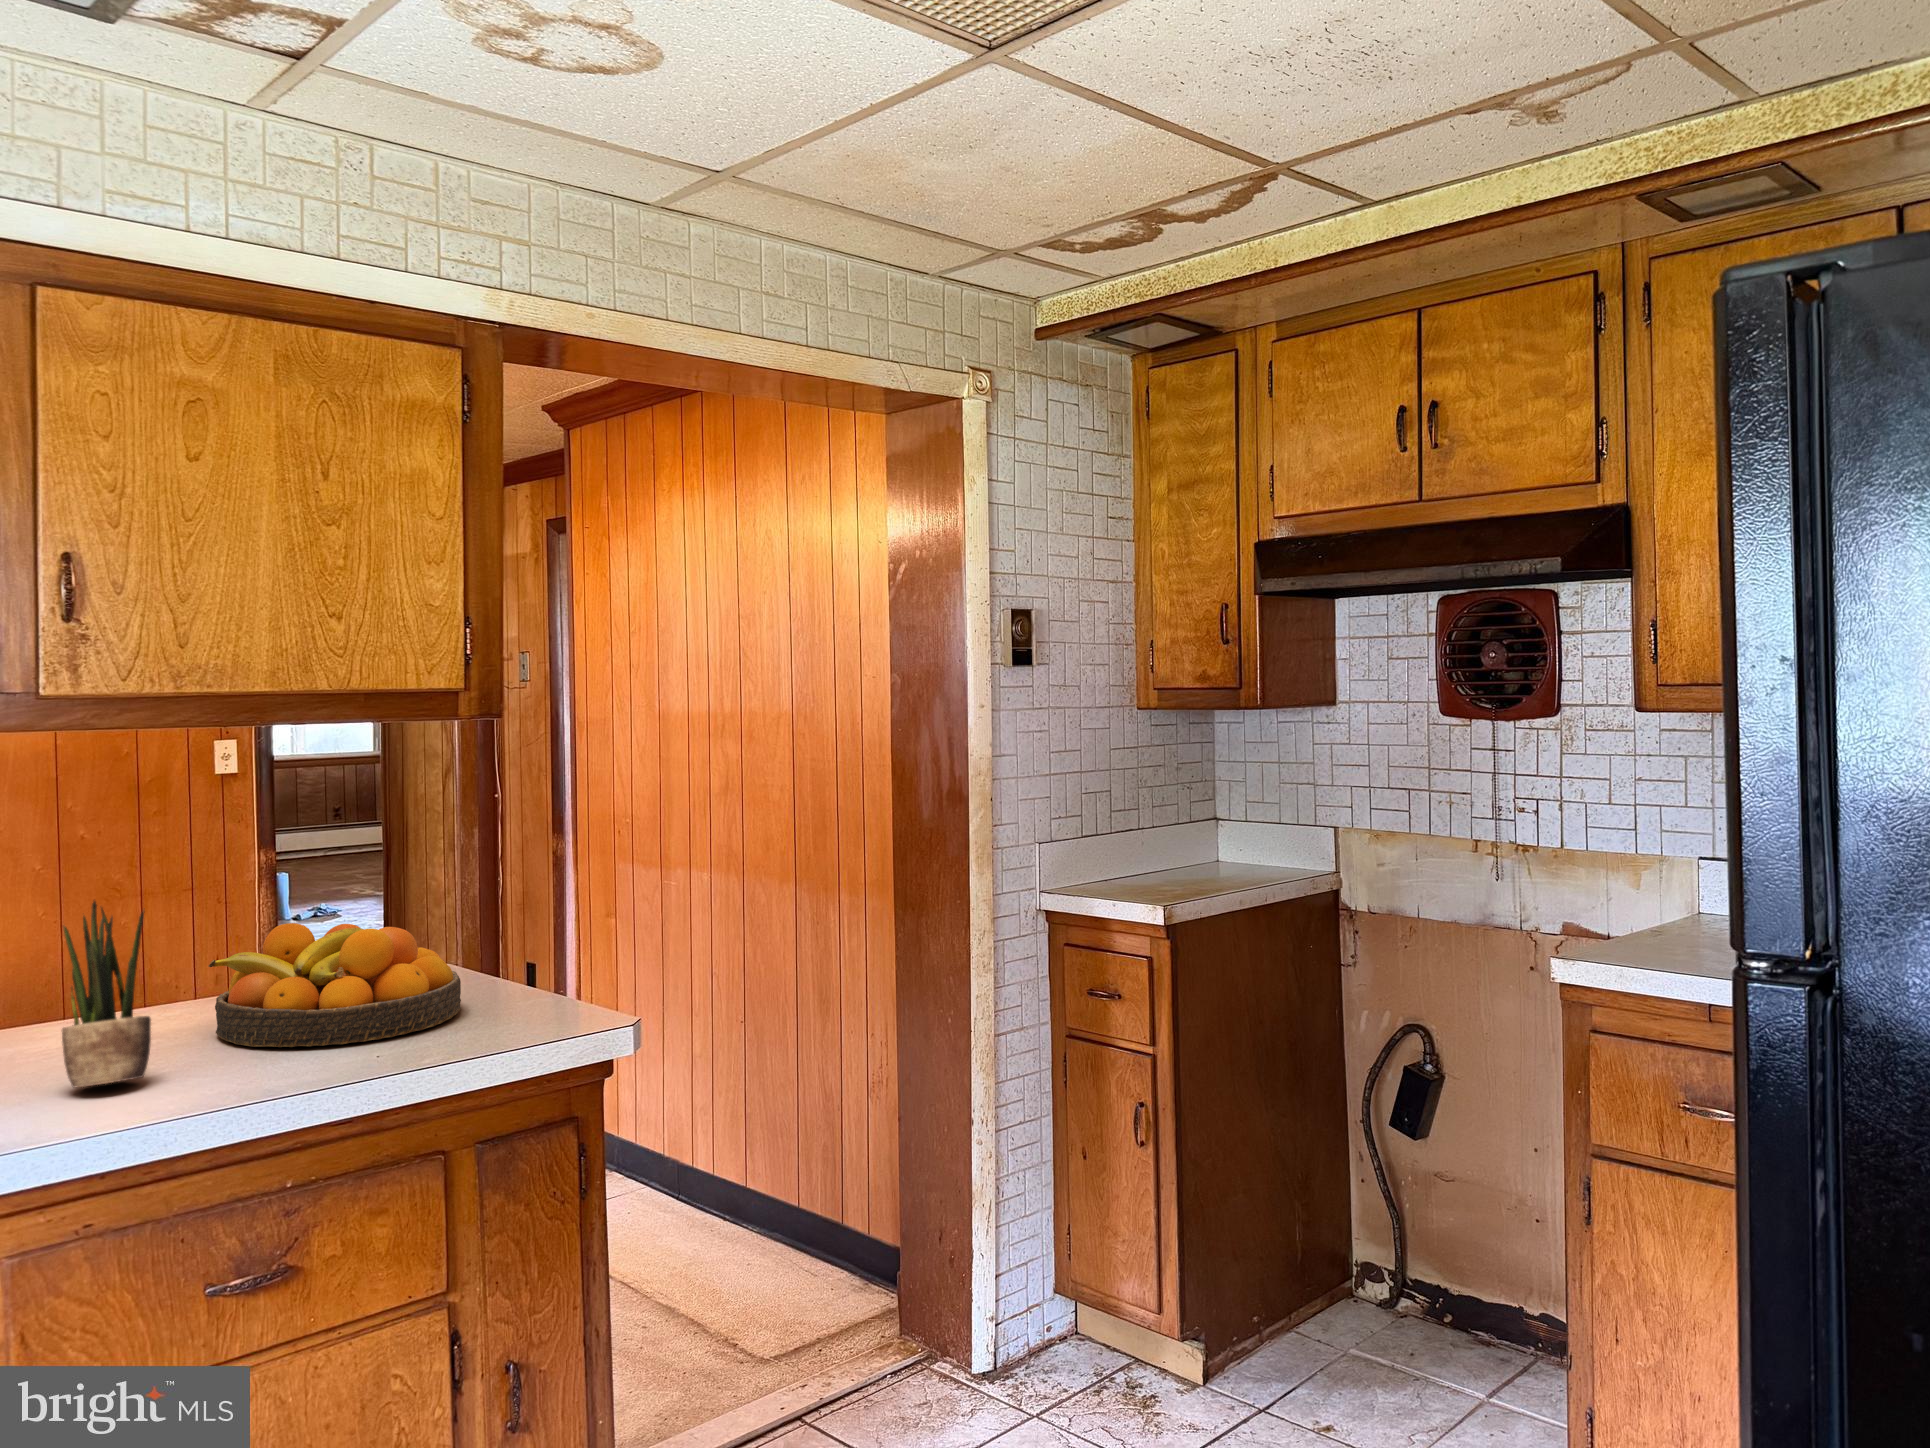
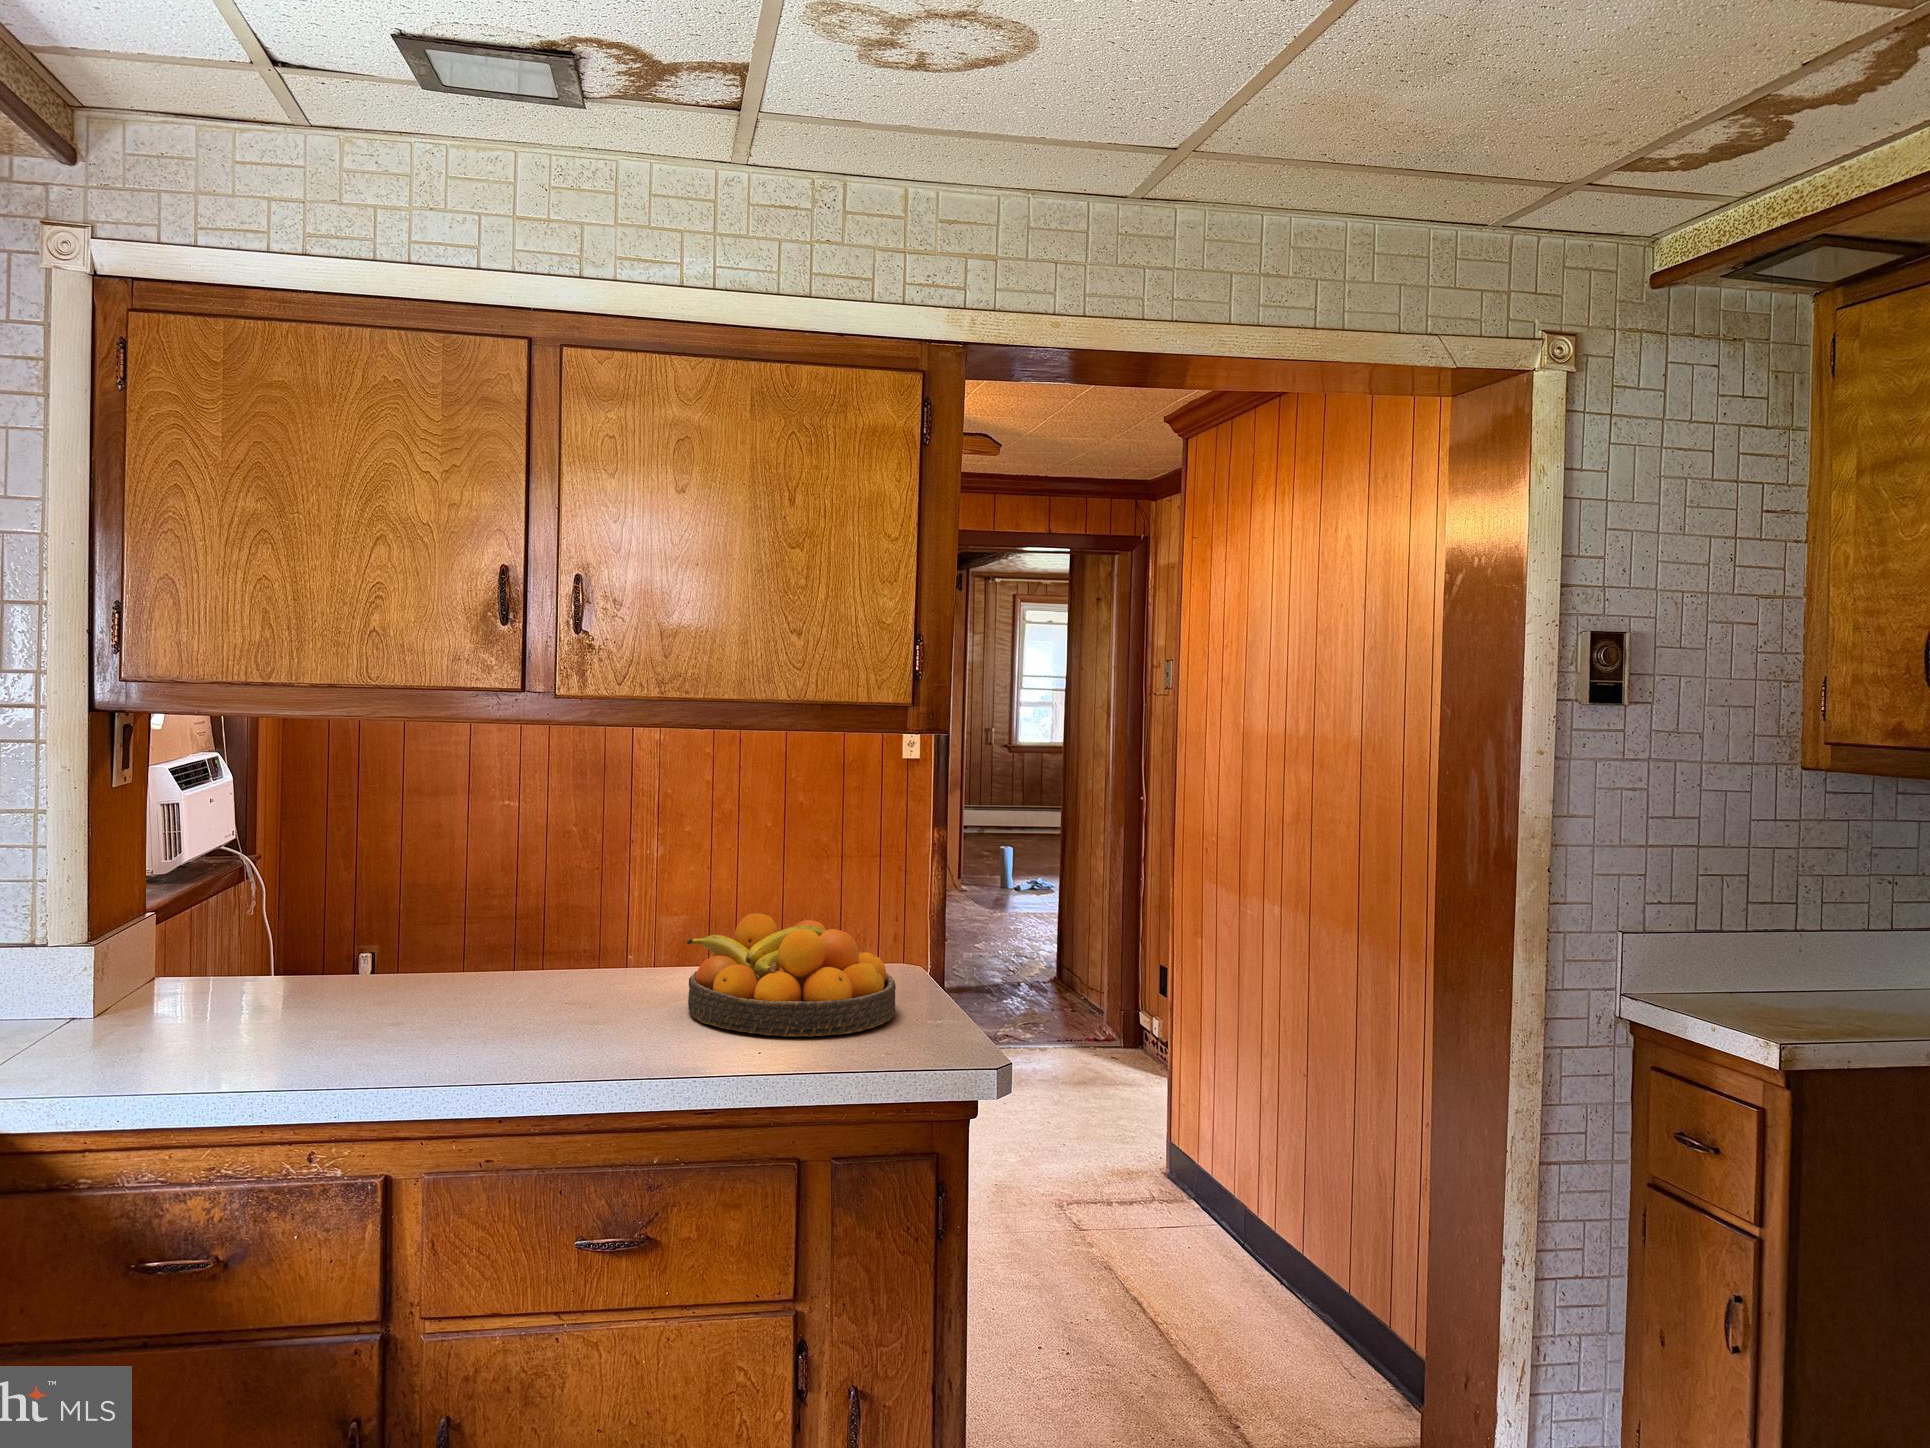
potted plant: present [62,901,151,1087] -> none [543,874,614,1035]

